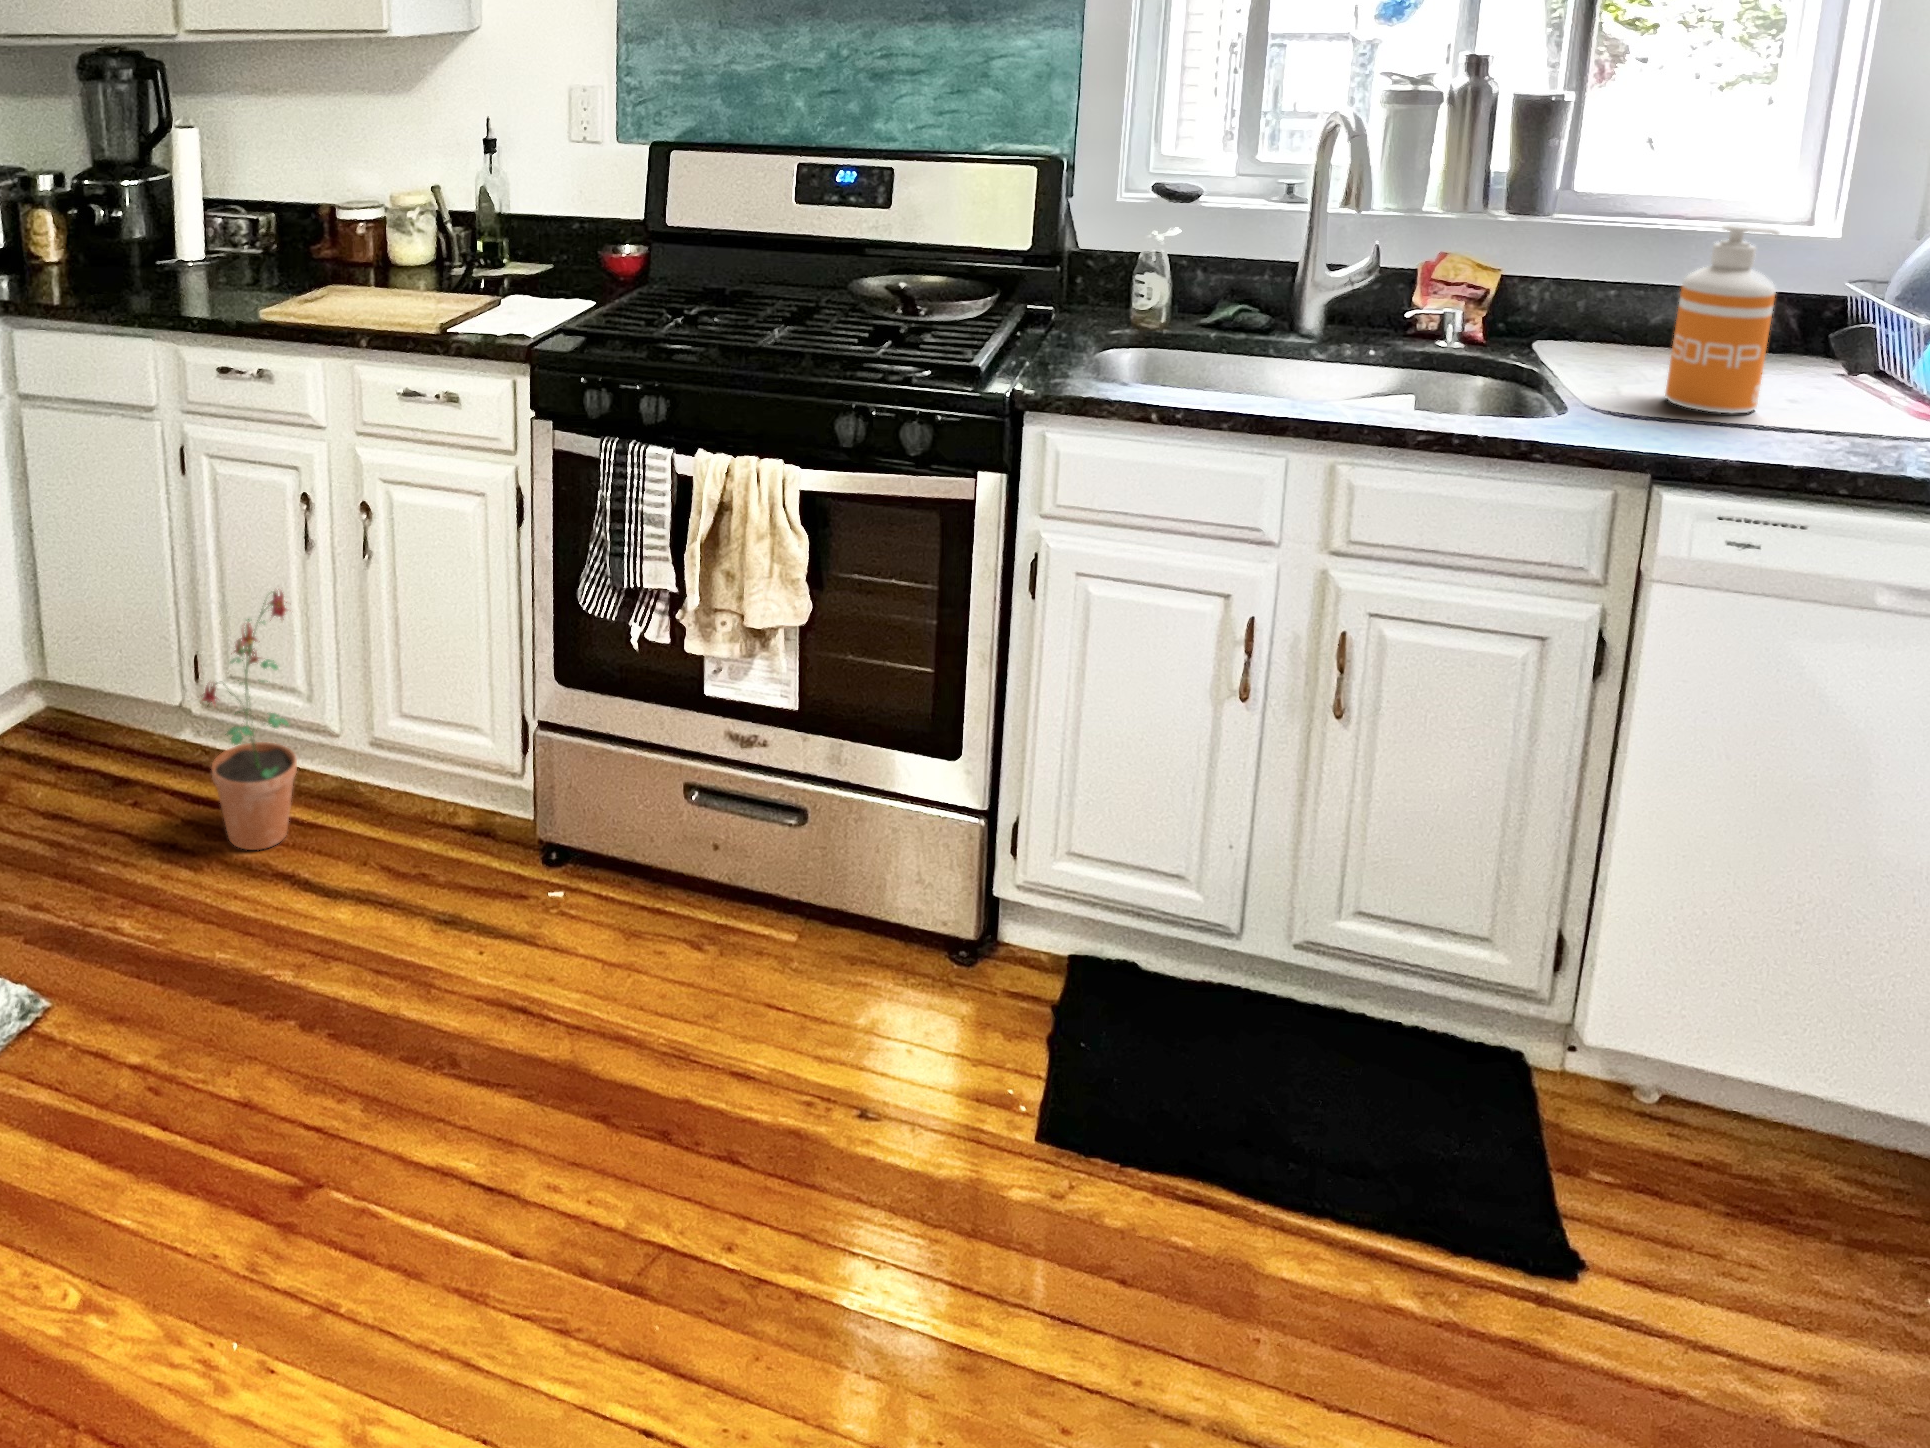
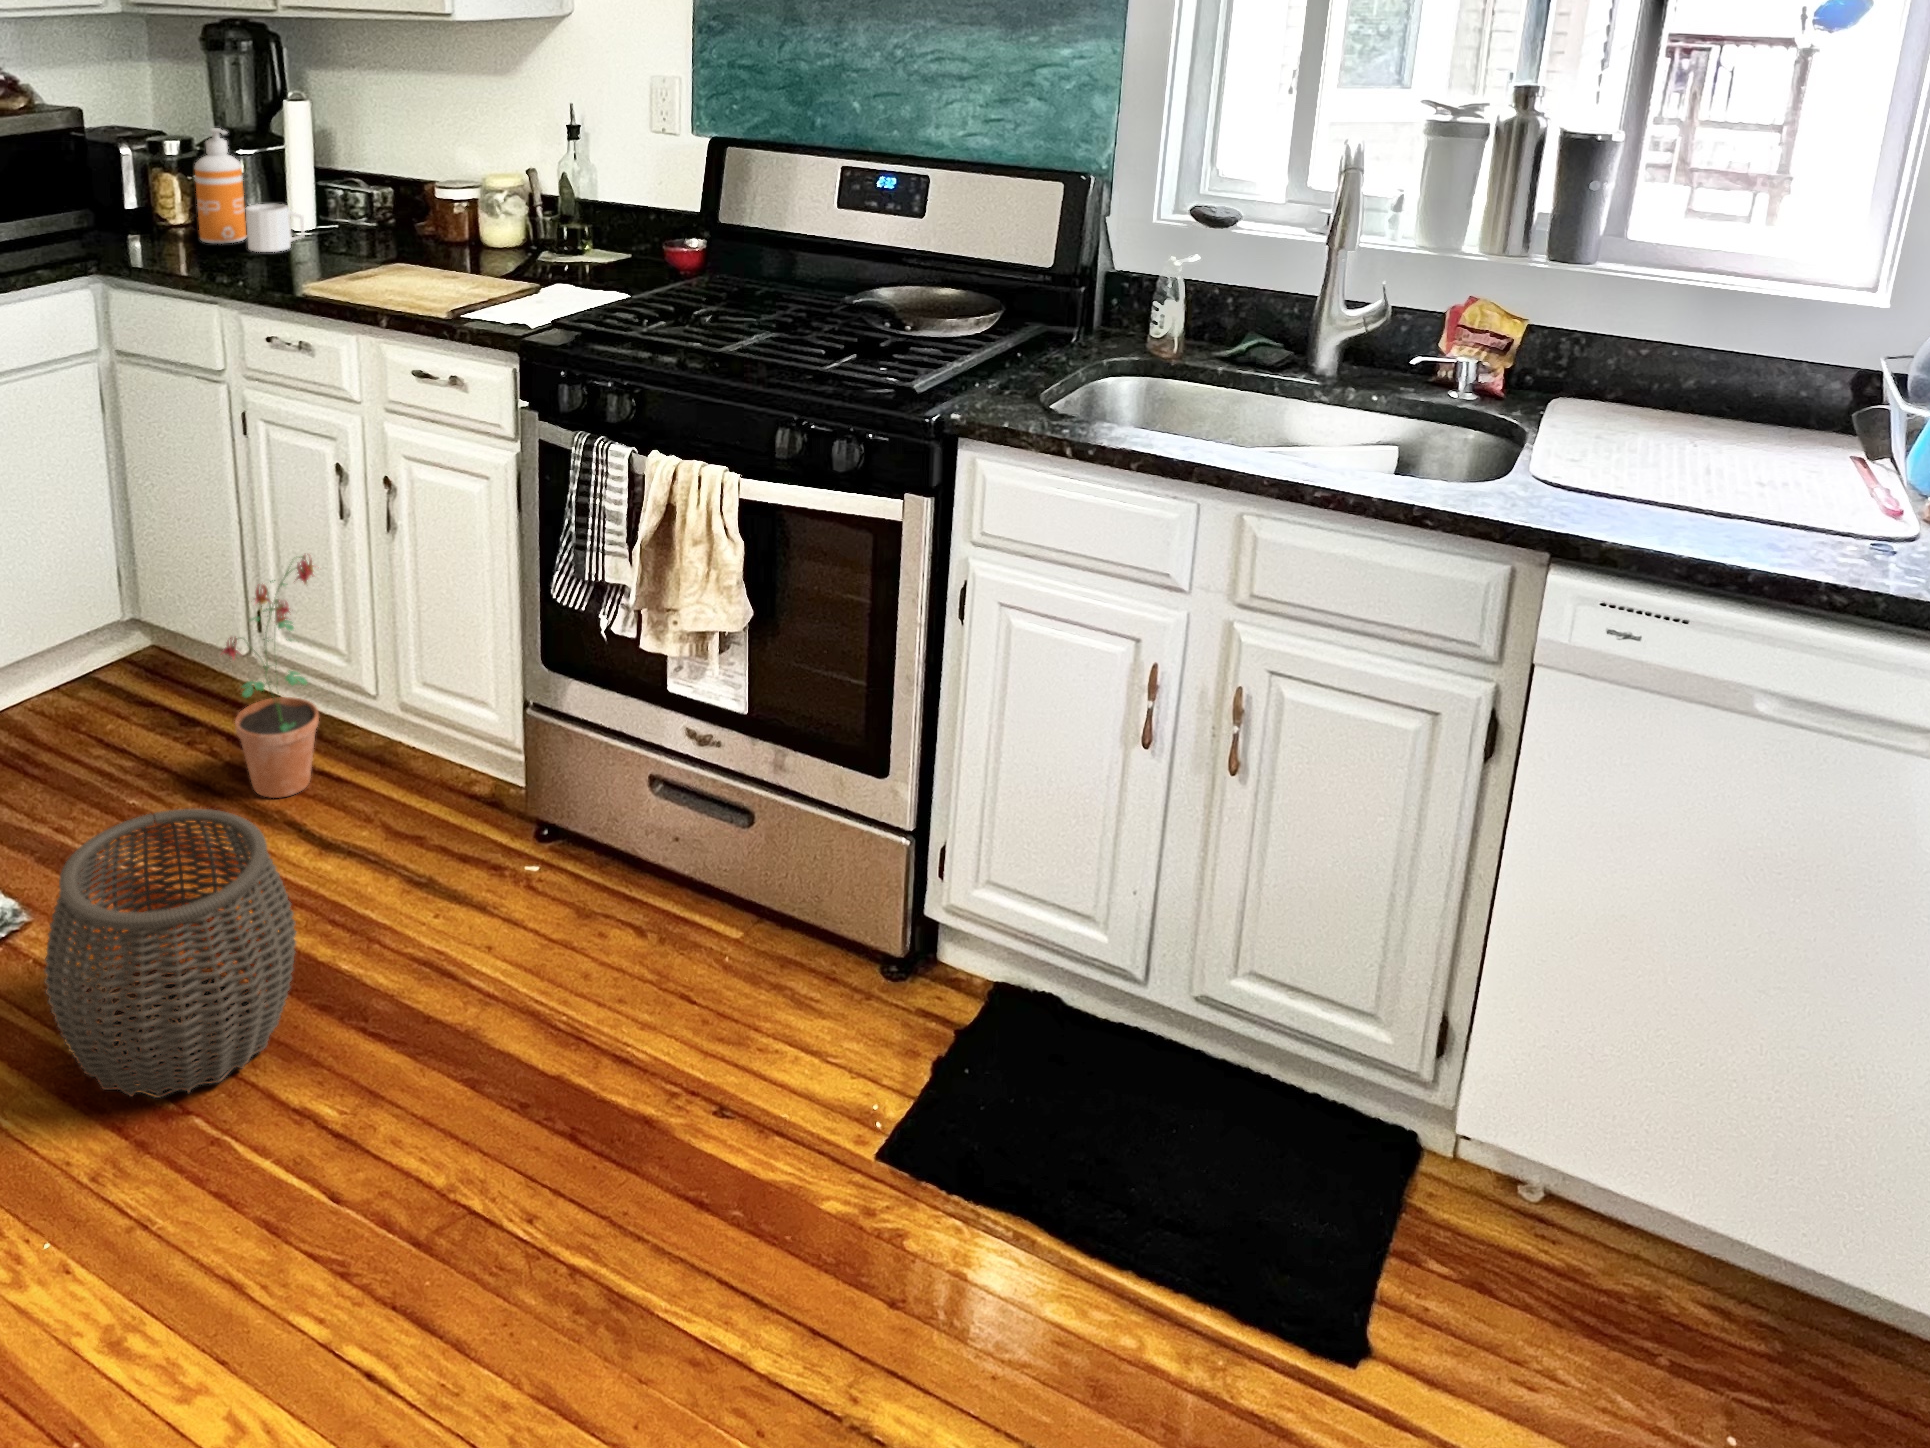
soap dispenser: present [1665,224,1779,413] -> present [194,128,247,244]
mug: none [147,234,207,283] -> present [245,204,305,252]
woven basket: none [142,859,399,1177] -> present [44,808,296,1098]

